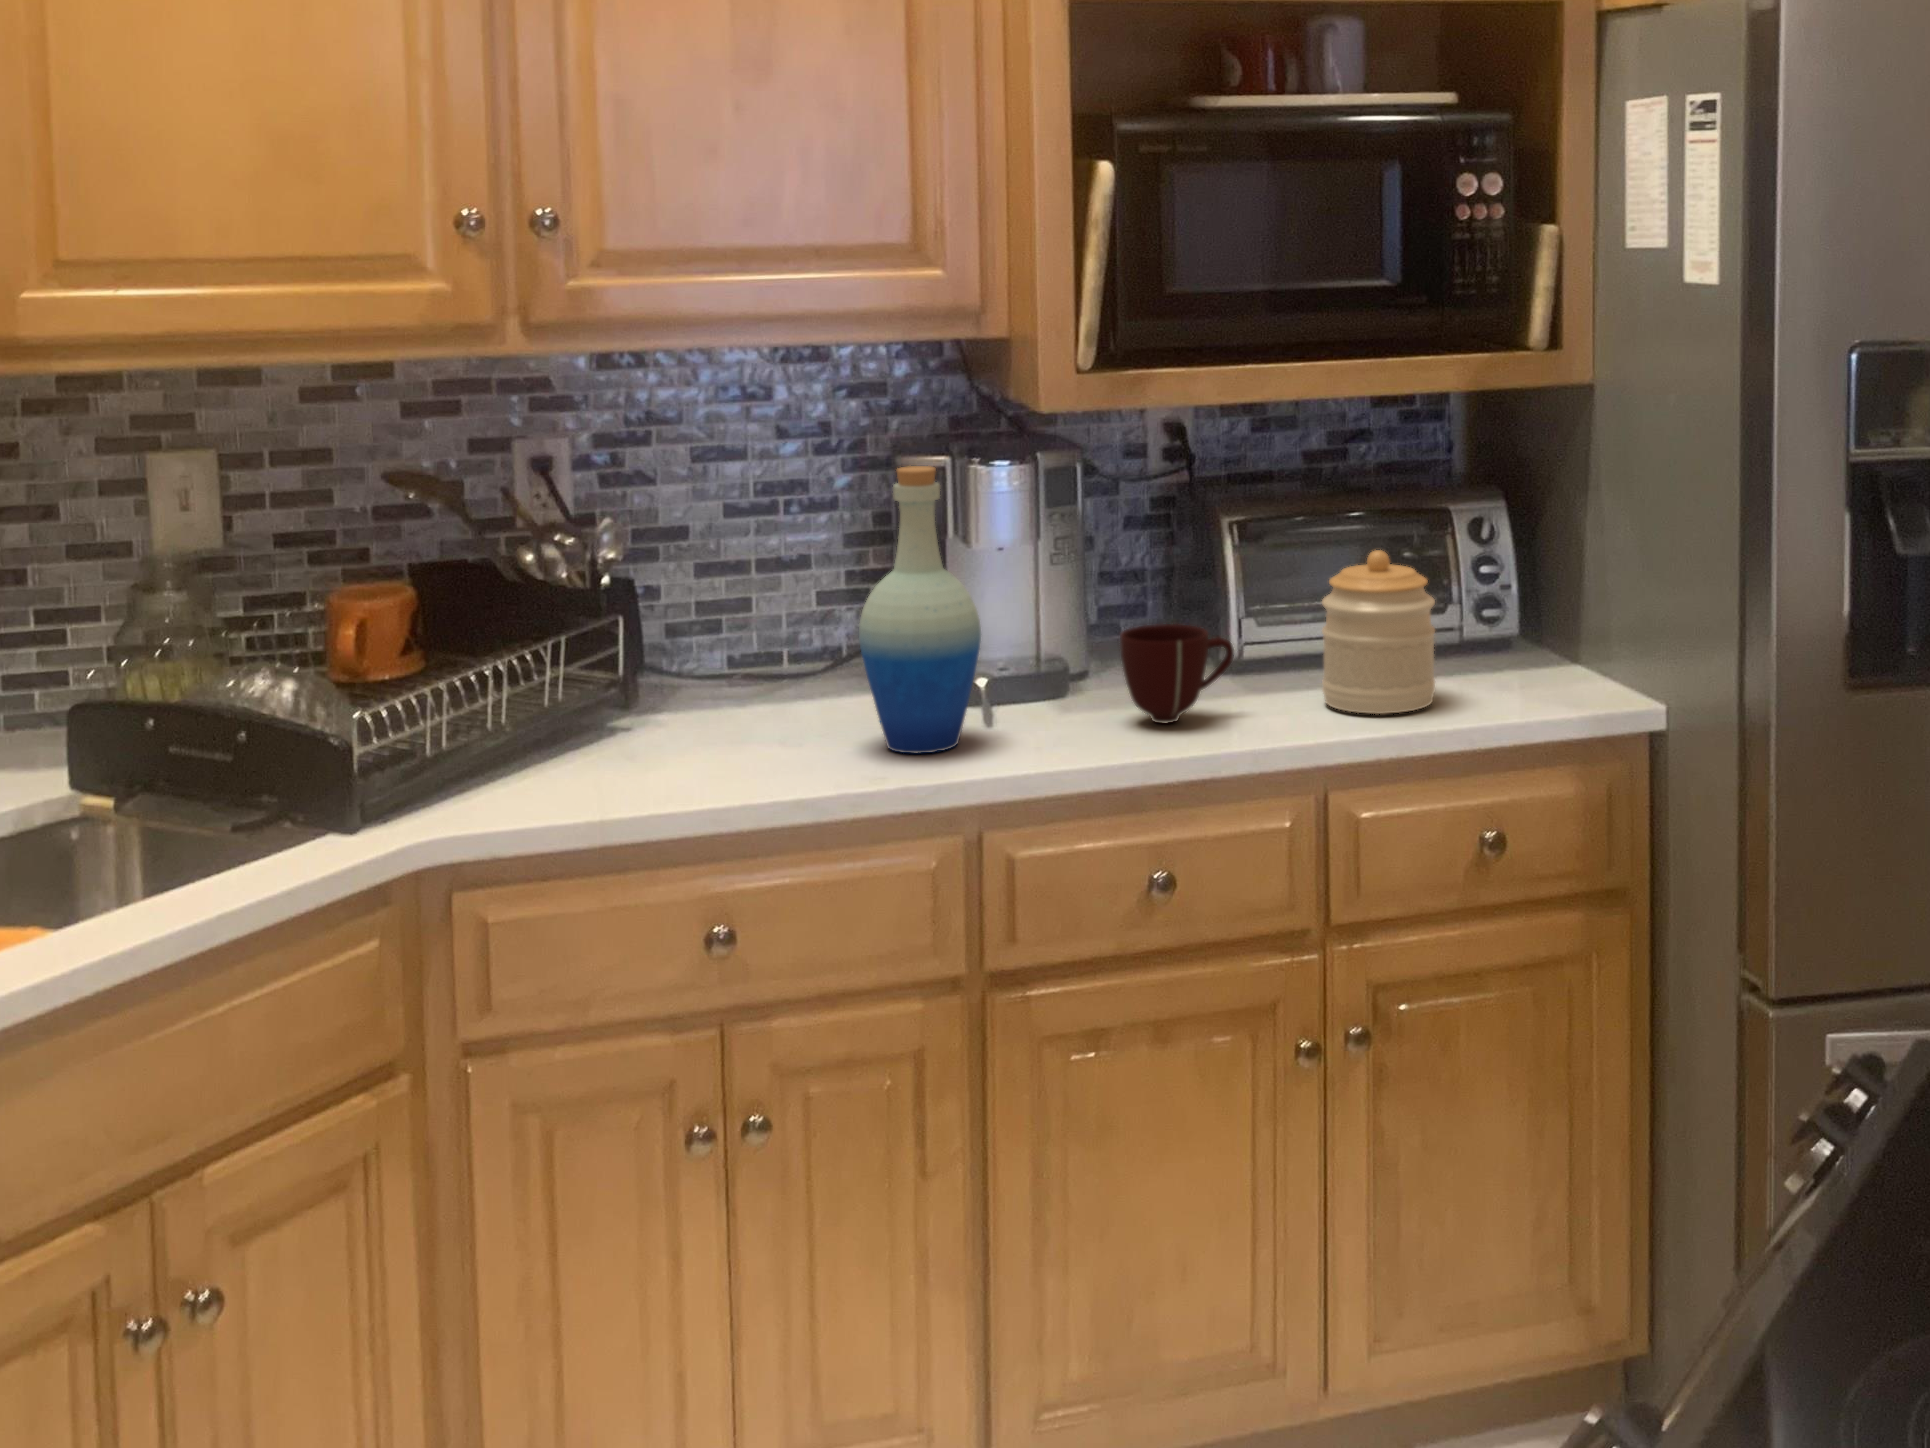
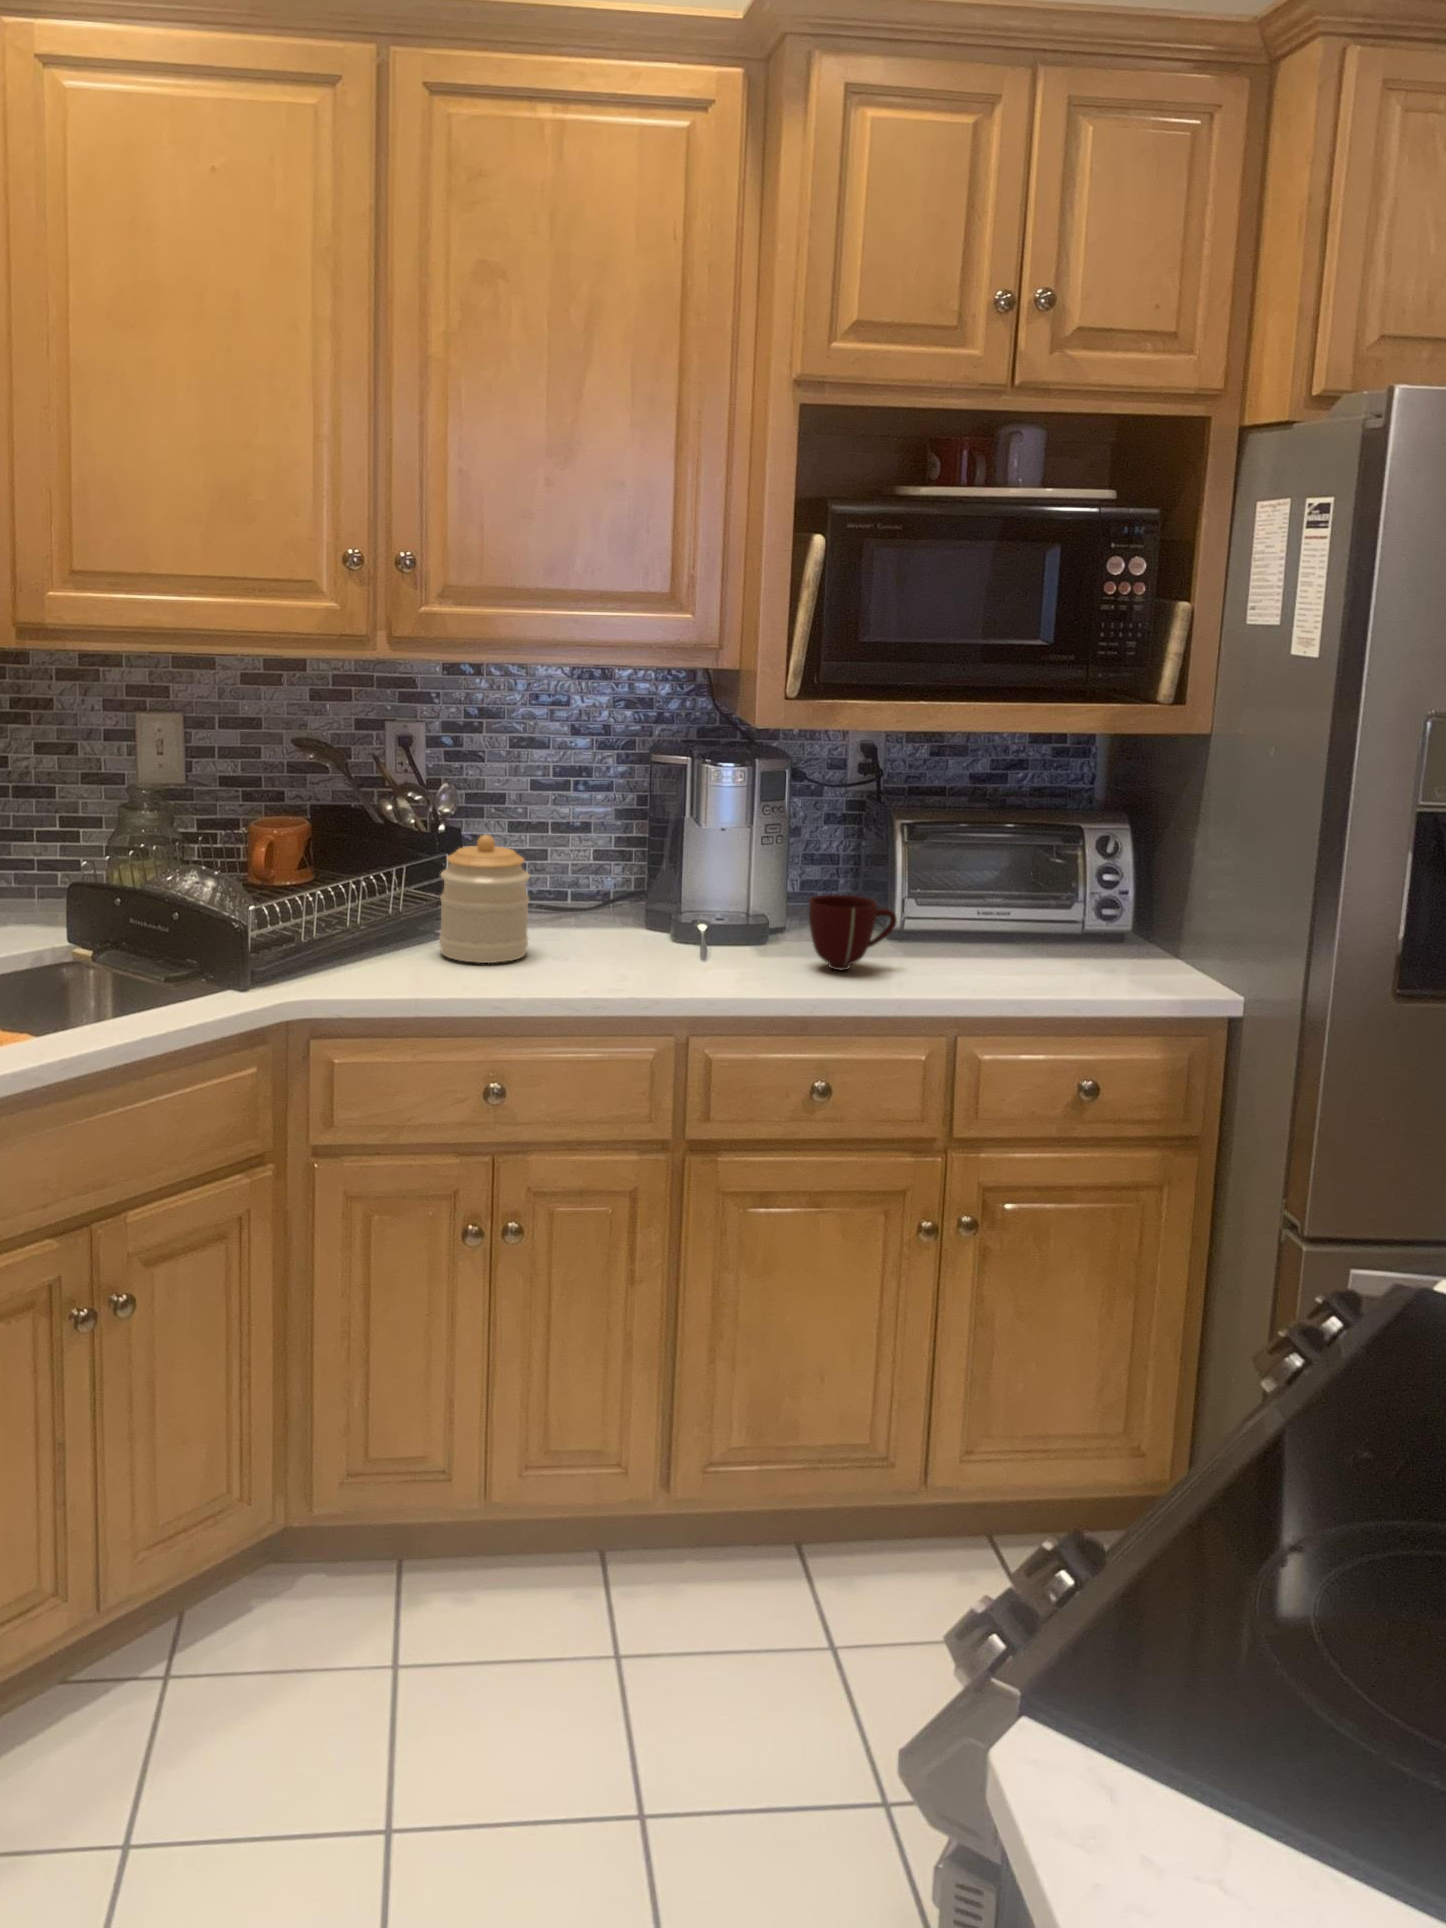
bottle: present [859,466,981,753] -> none [613,759,703,975]
jar: present [1322,550,1435,714] -> present [440,835,530,963]

